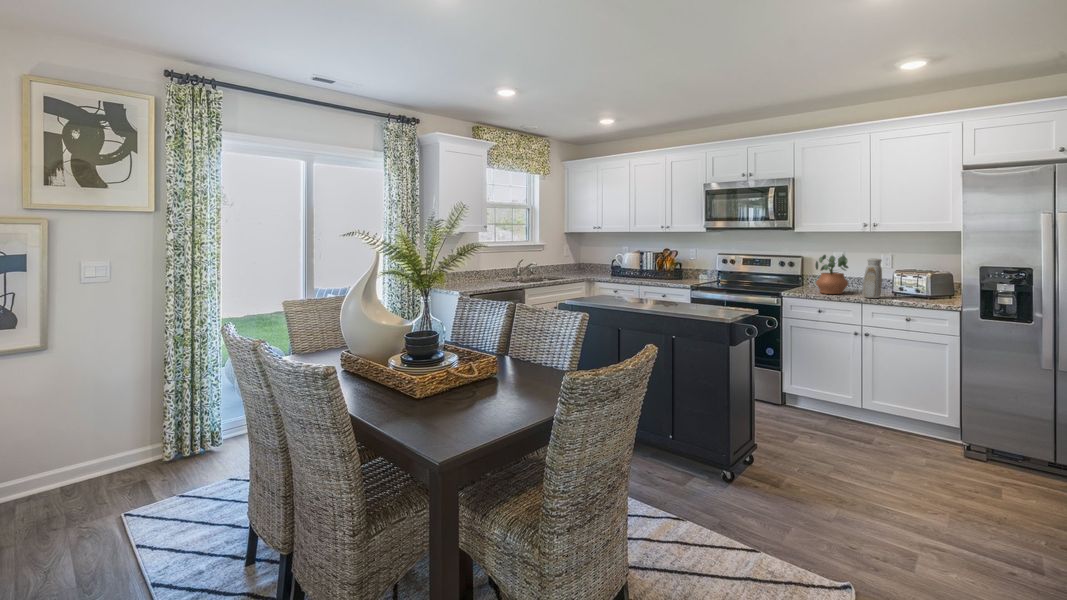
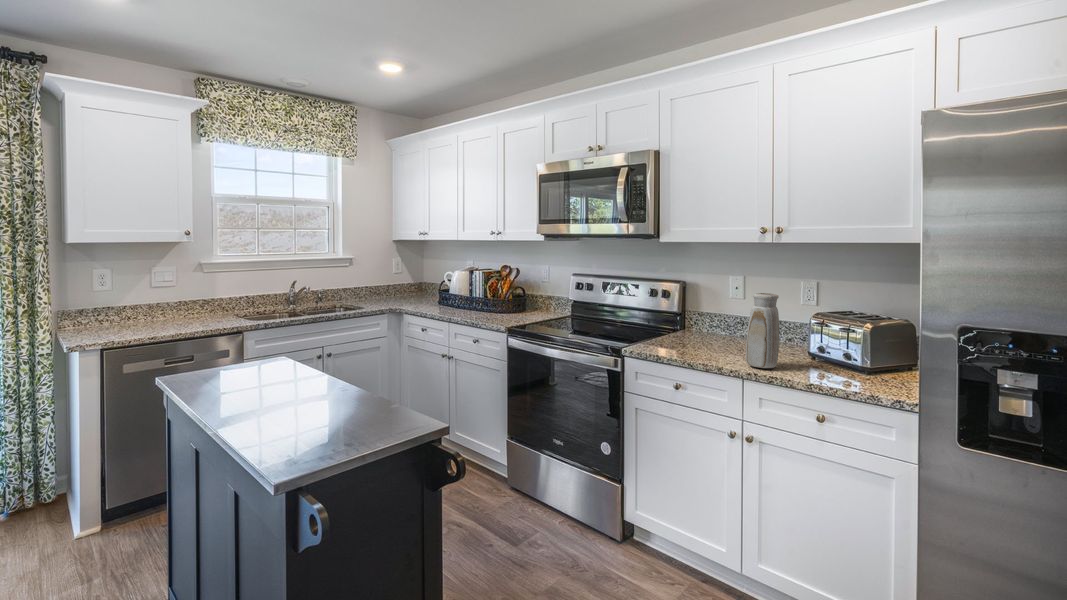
potted plant: present [815,255,848,294] -> none [676,282,734,354]

